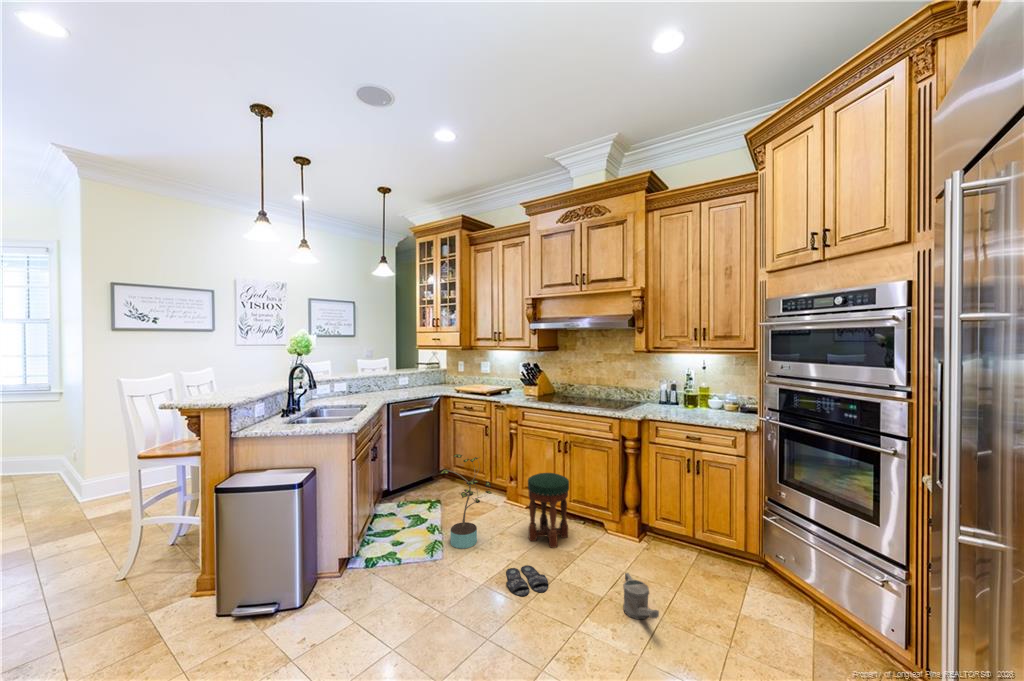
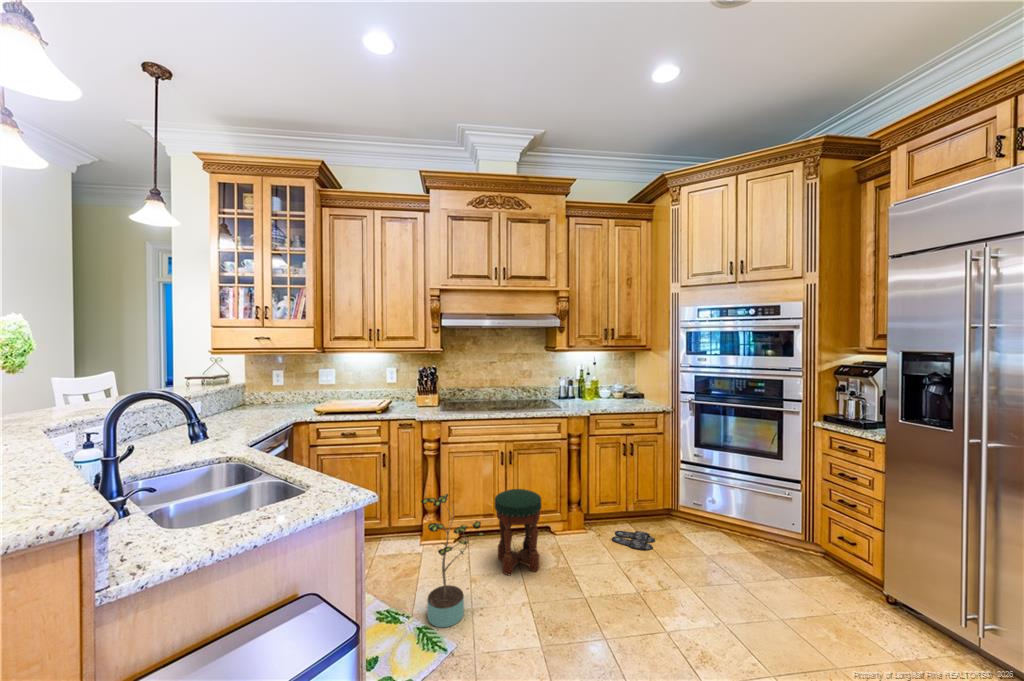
slippers: present [506,565,548,596] -> present [612,531,655,550]
watering can: present [623,573,659,619] -> none [643,559,708,596]

